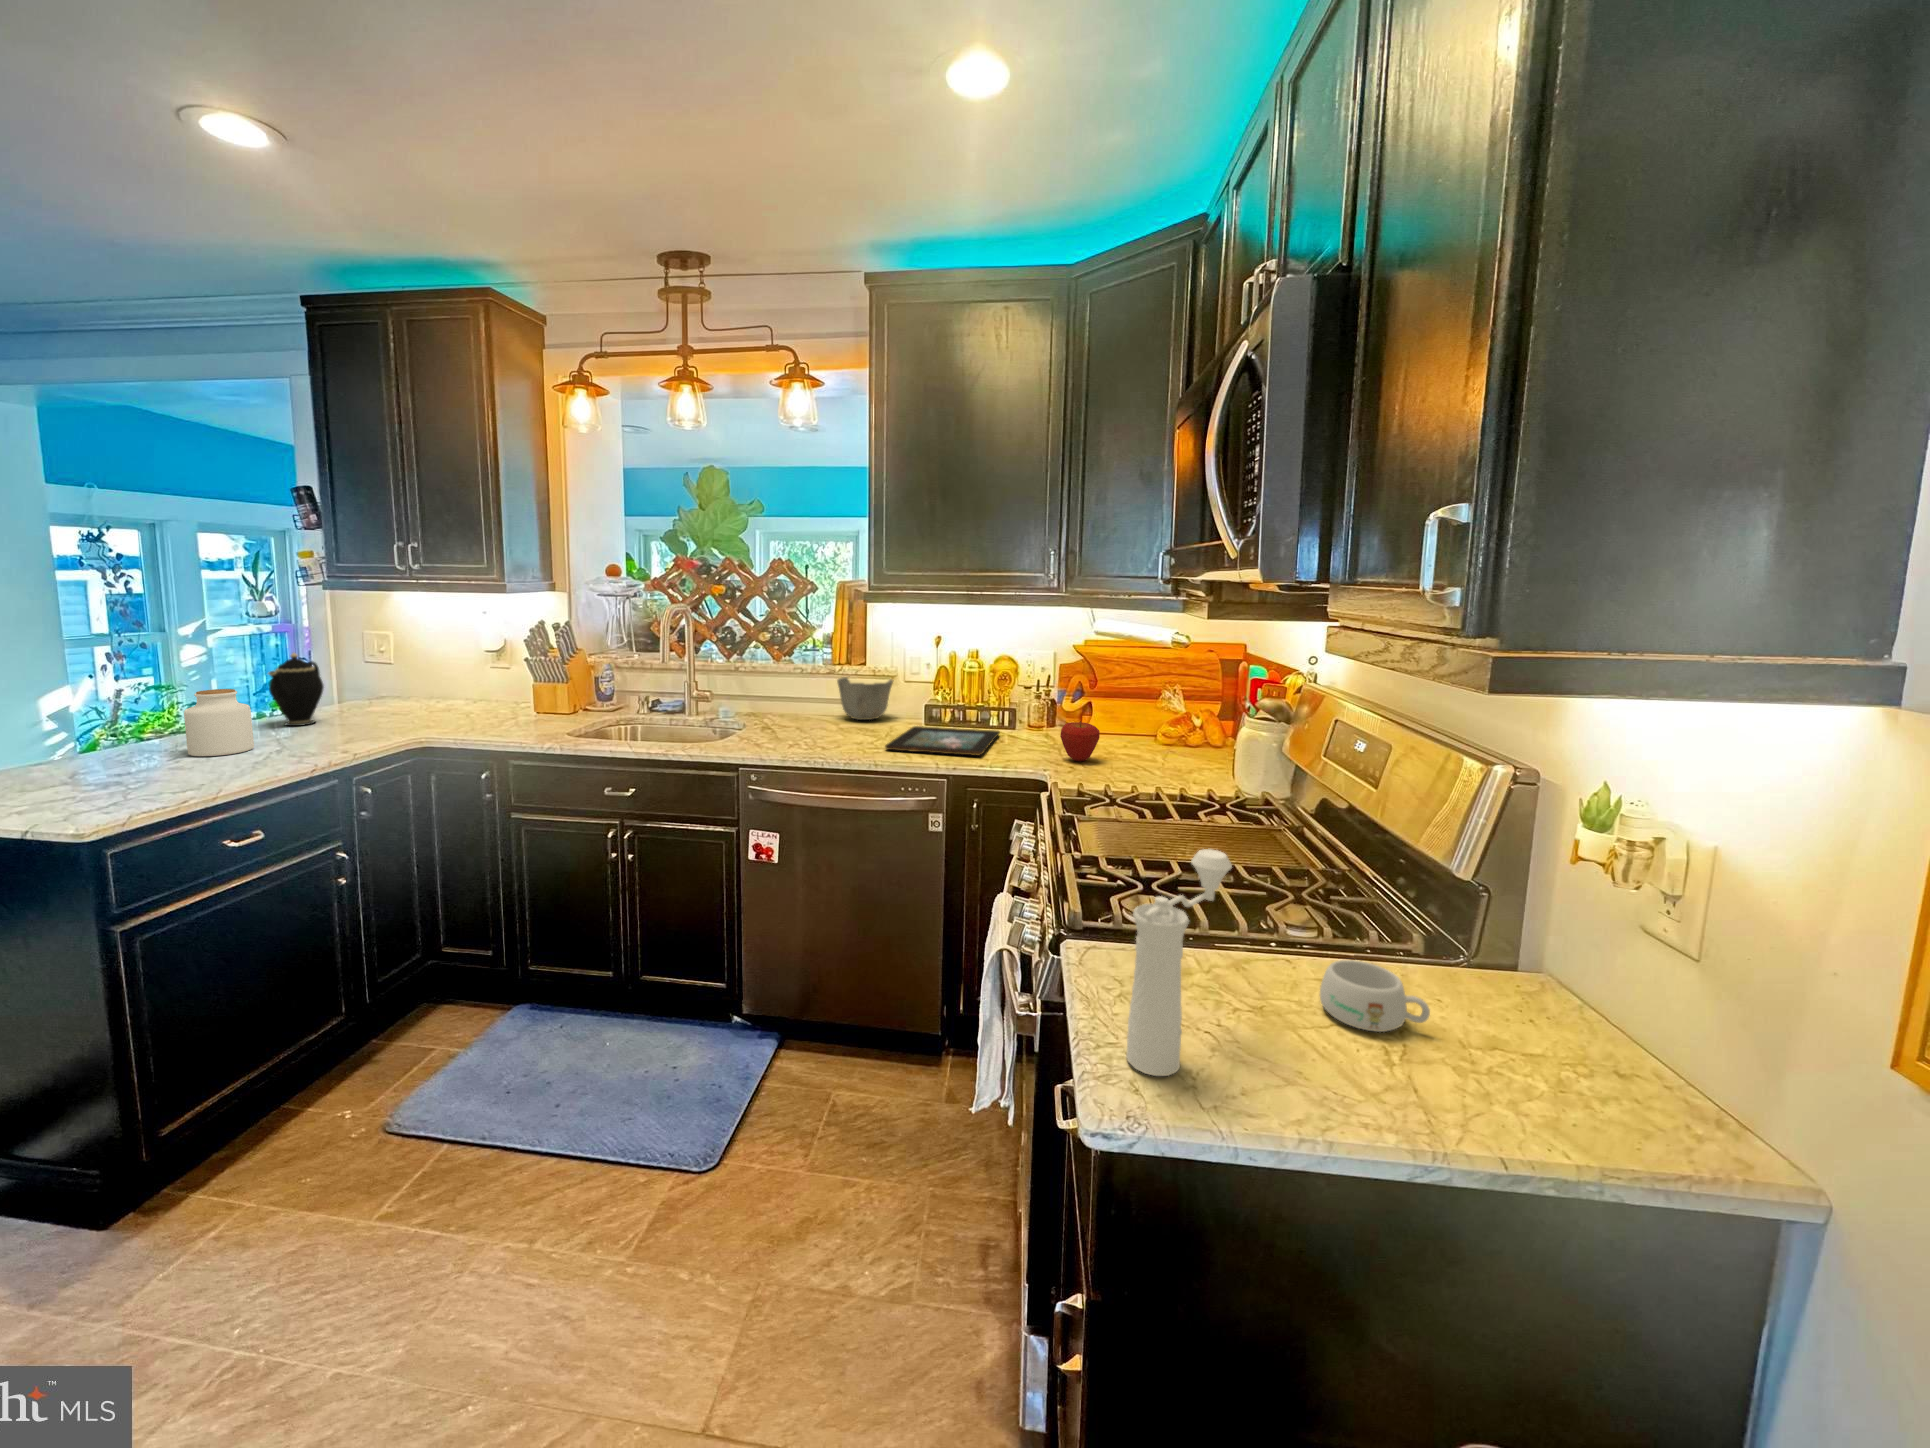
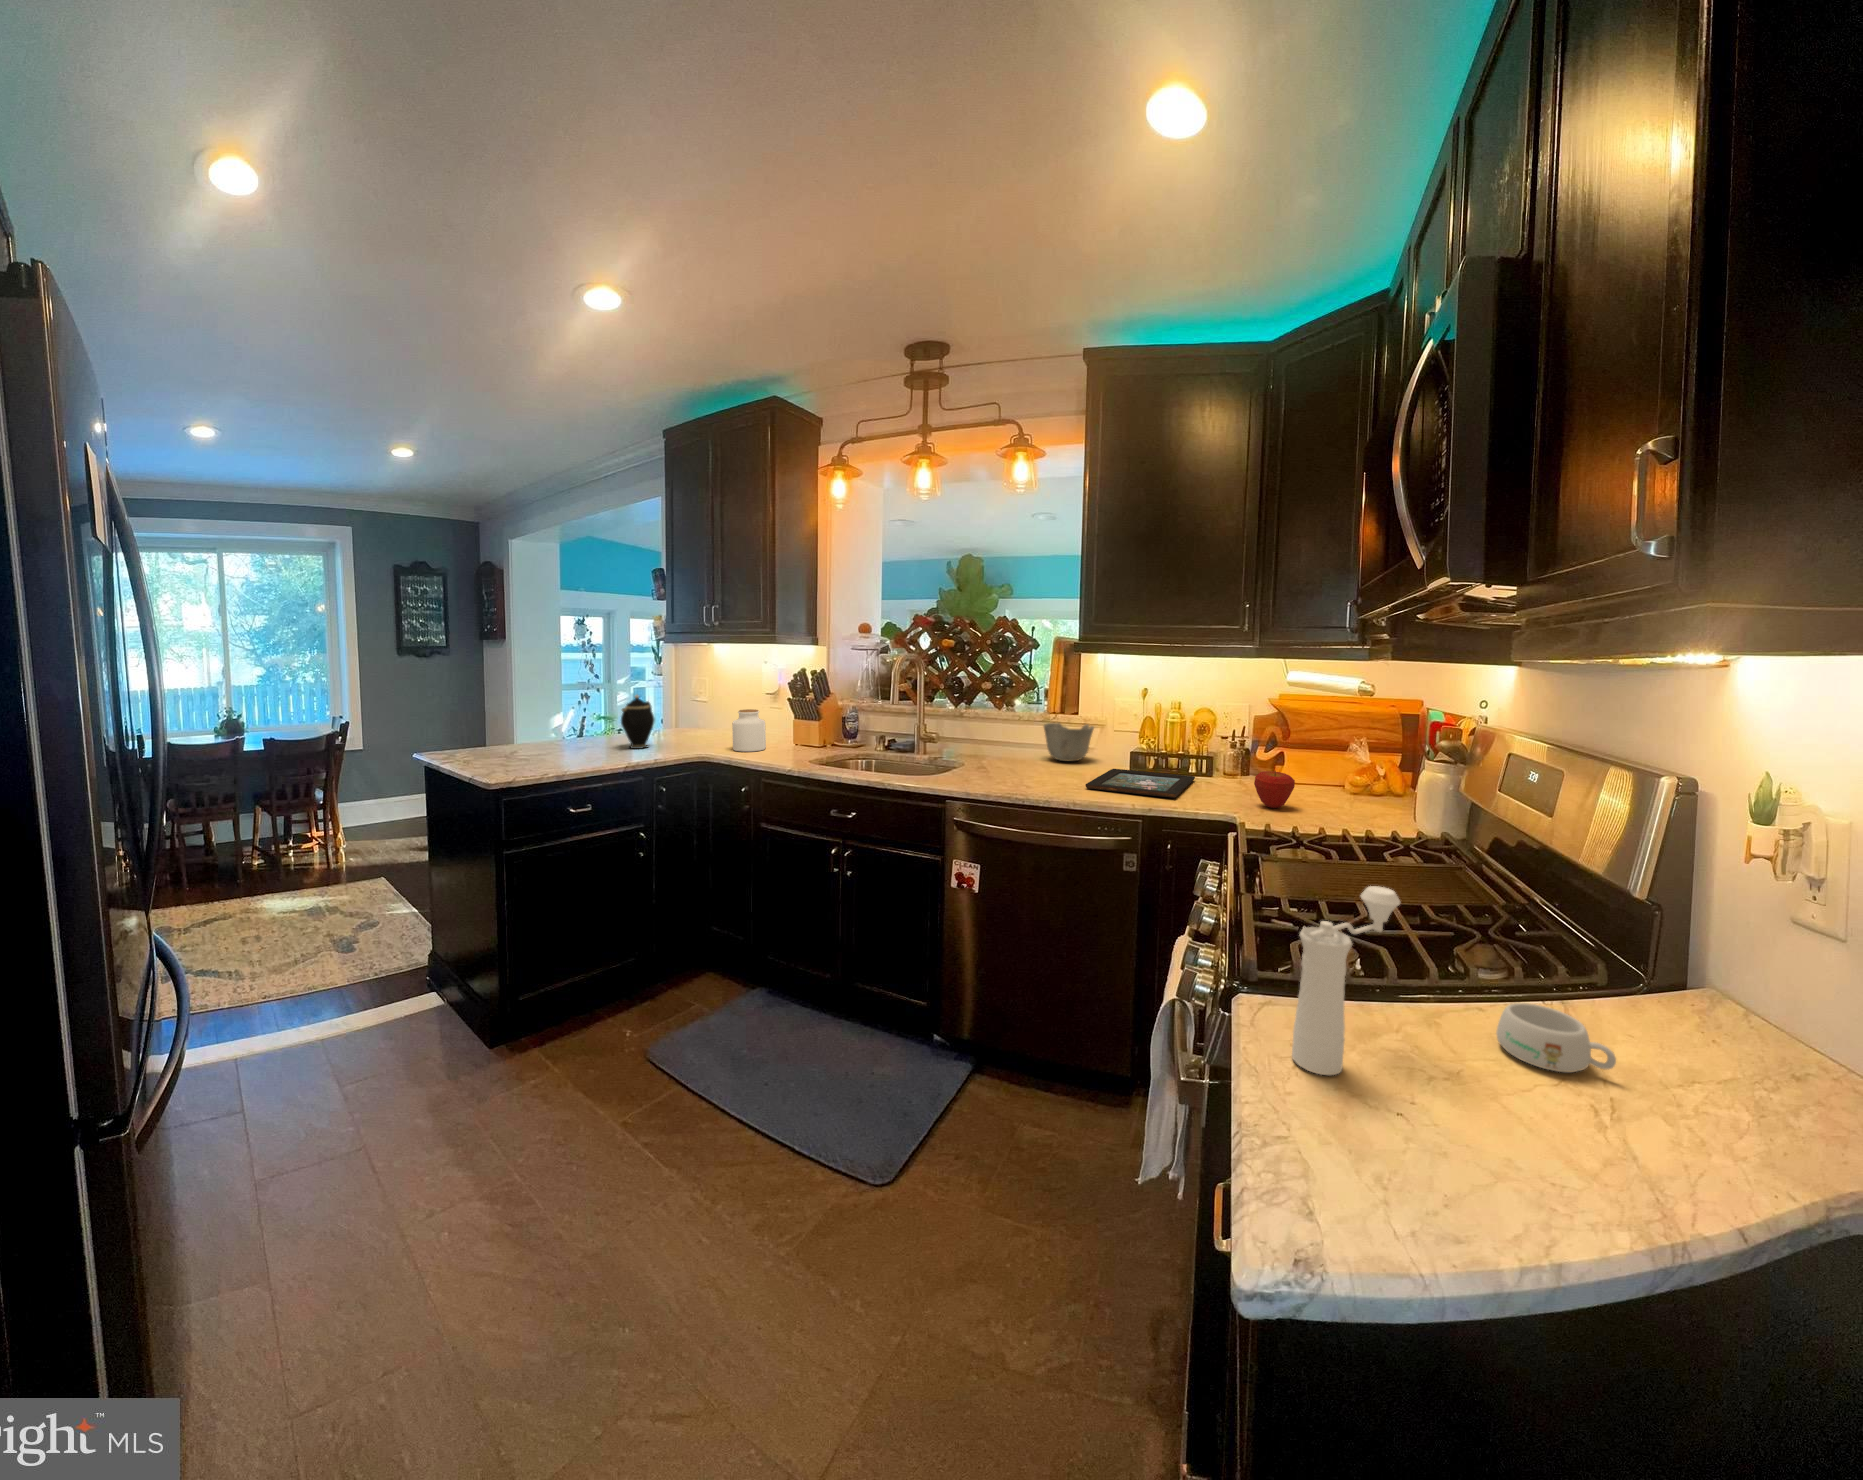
jar: present [184,689,254,756] -> present [732,709,766,752]

